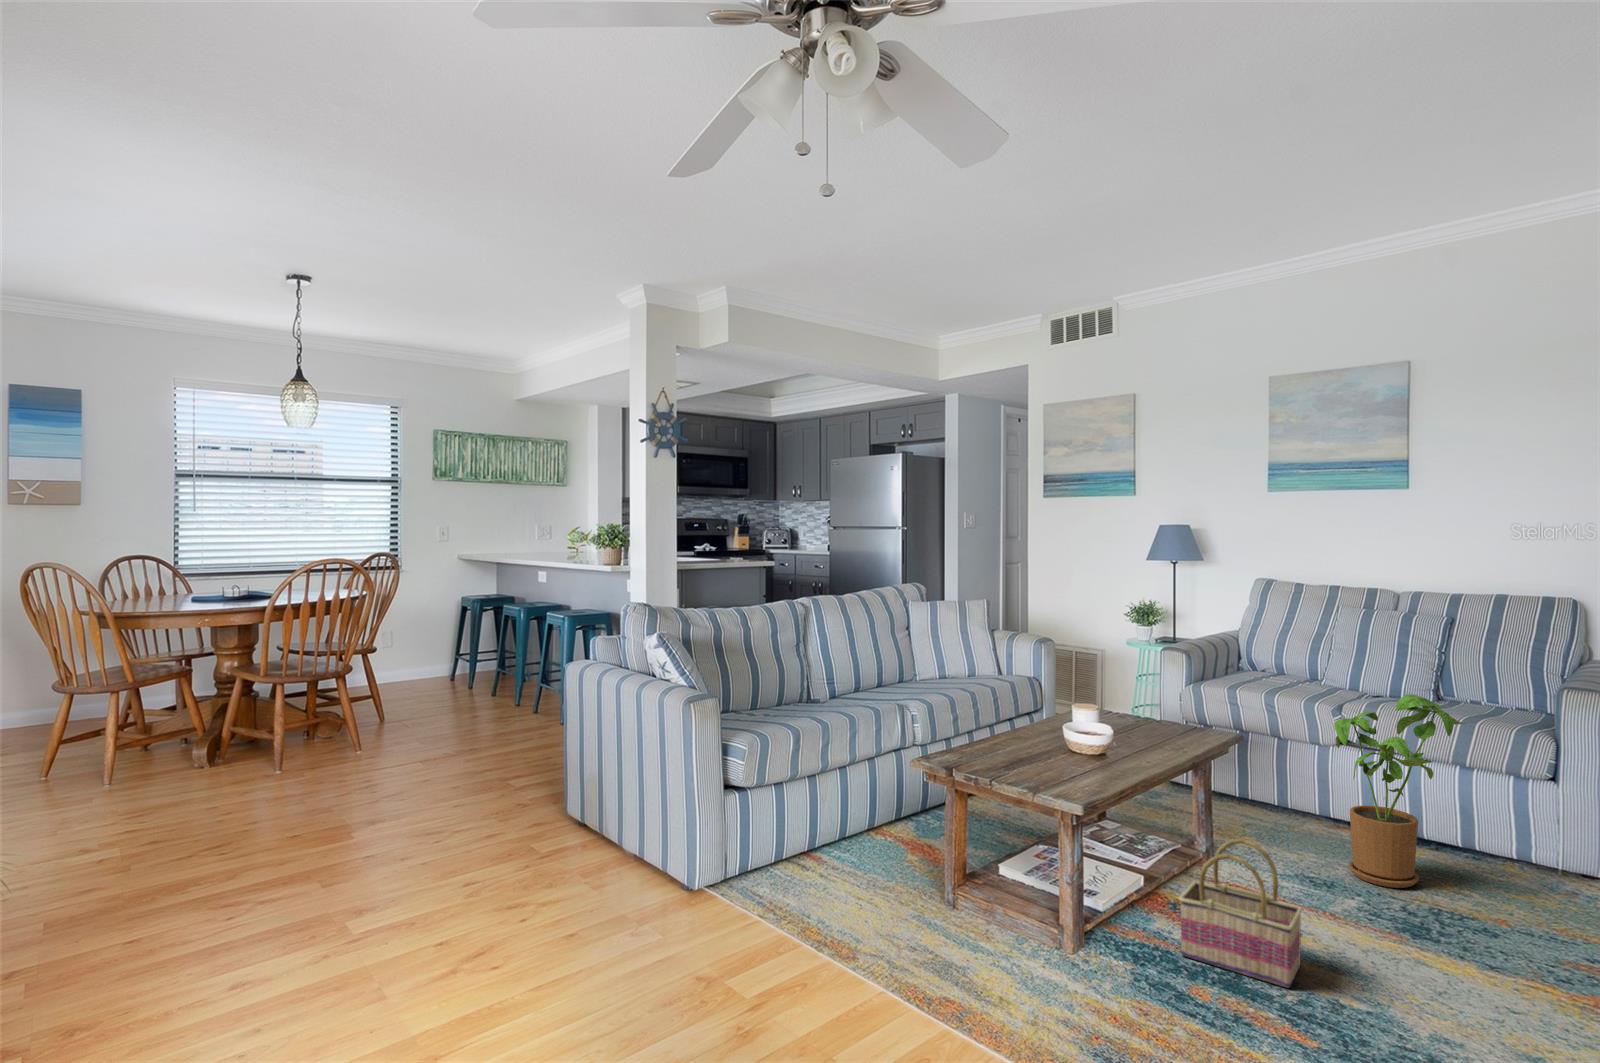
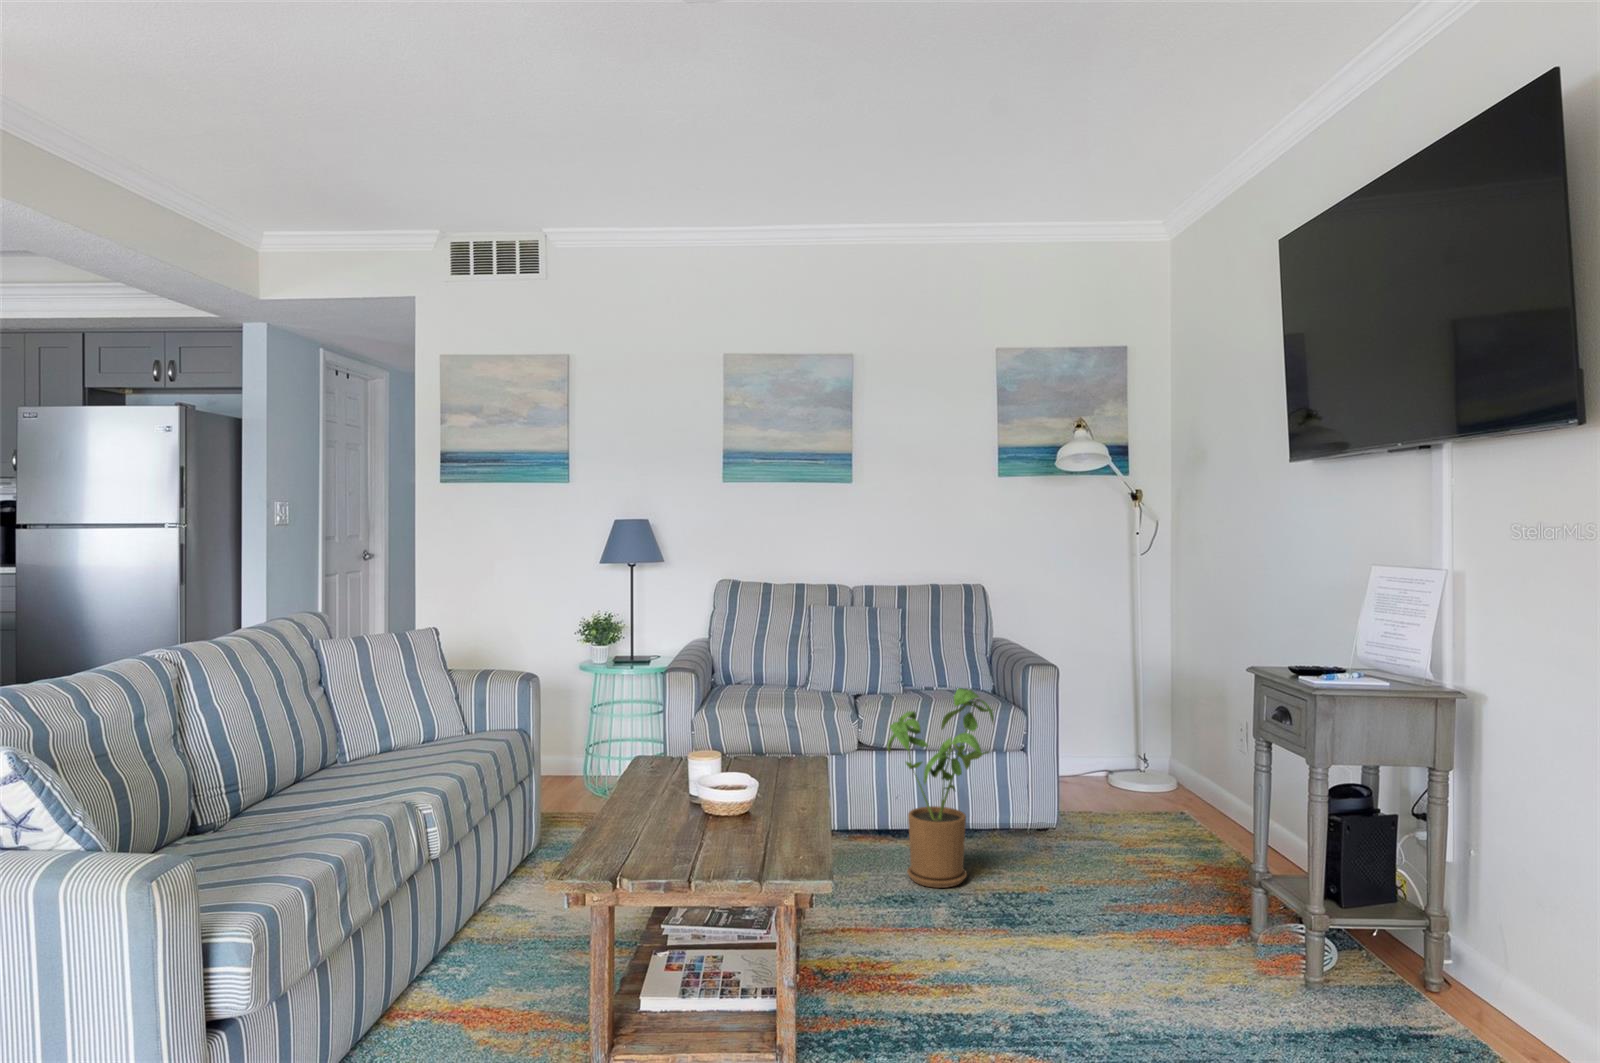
basket: present [1179,839,1302,988] -> none [871,877,999,1036]

